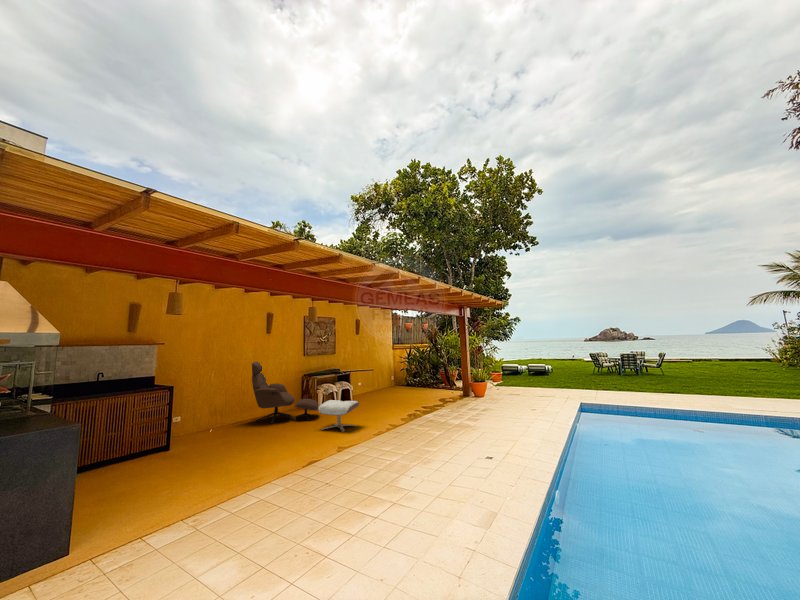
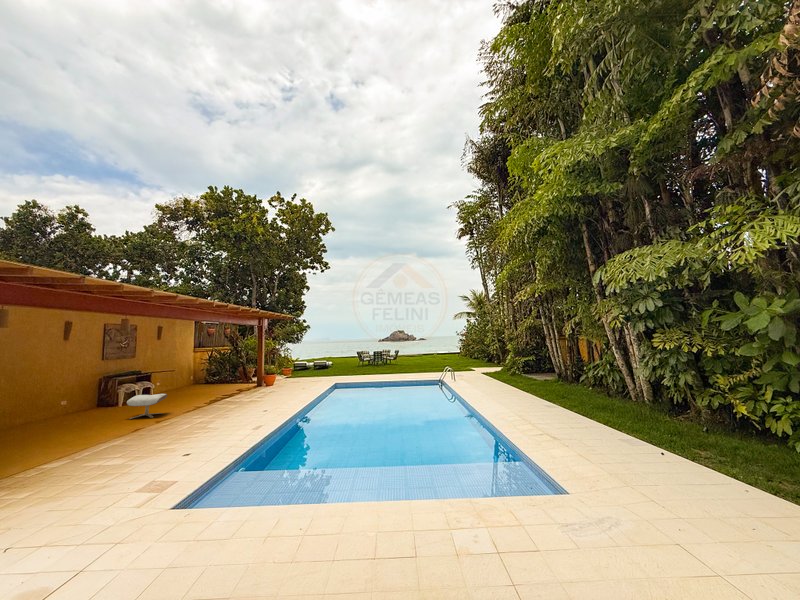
lounge chair: present [252,362,319,423] -> none [45,366,121,422]

